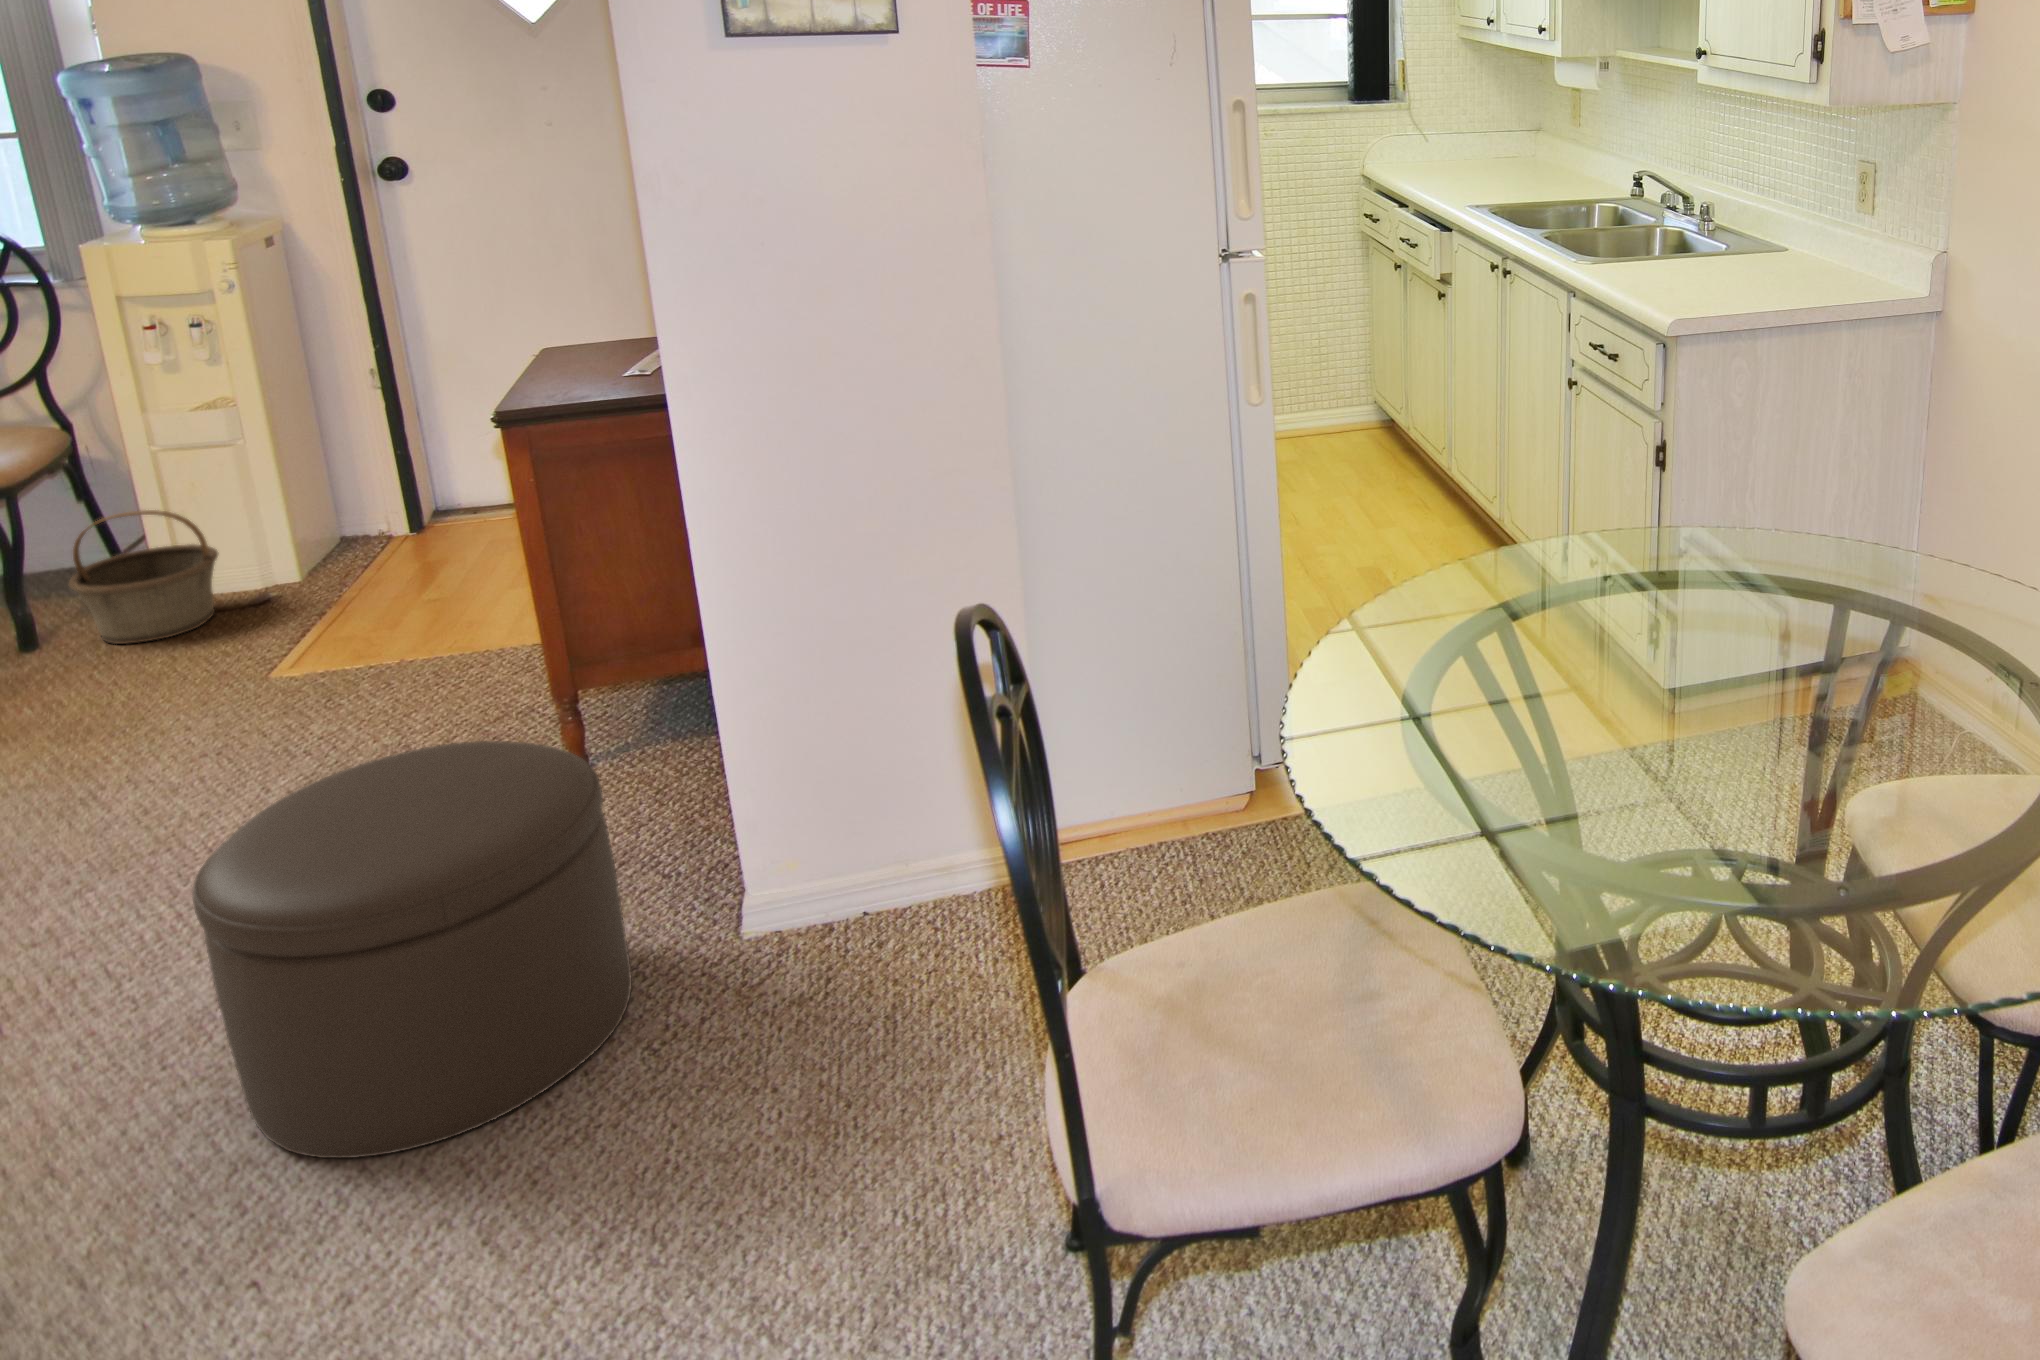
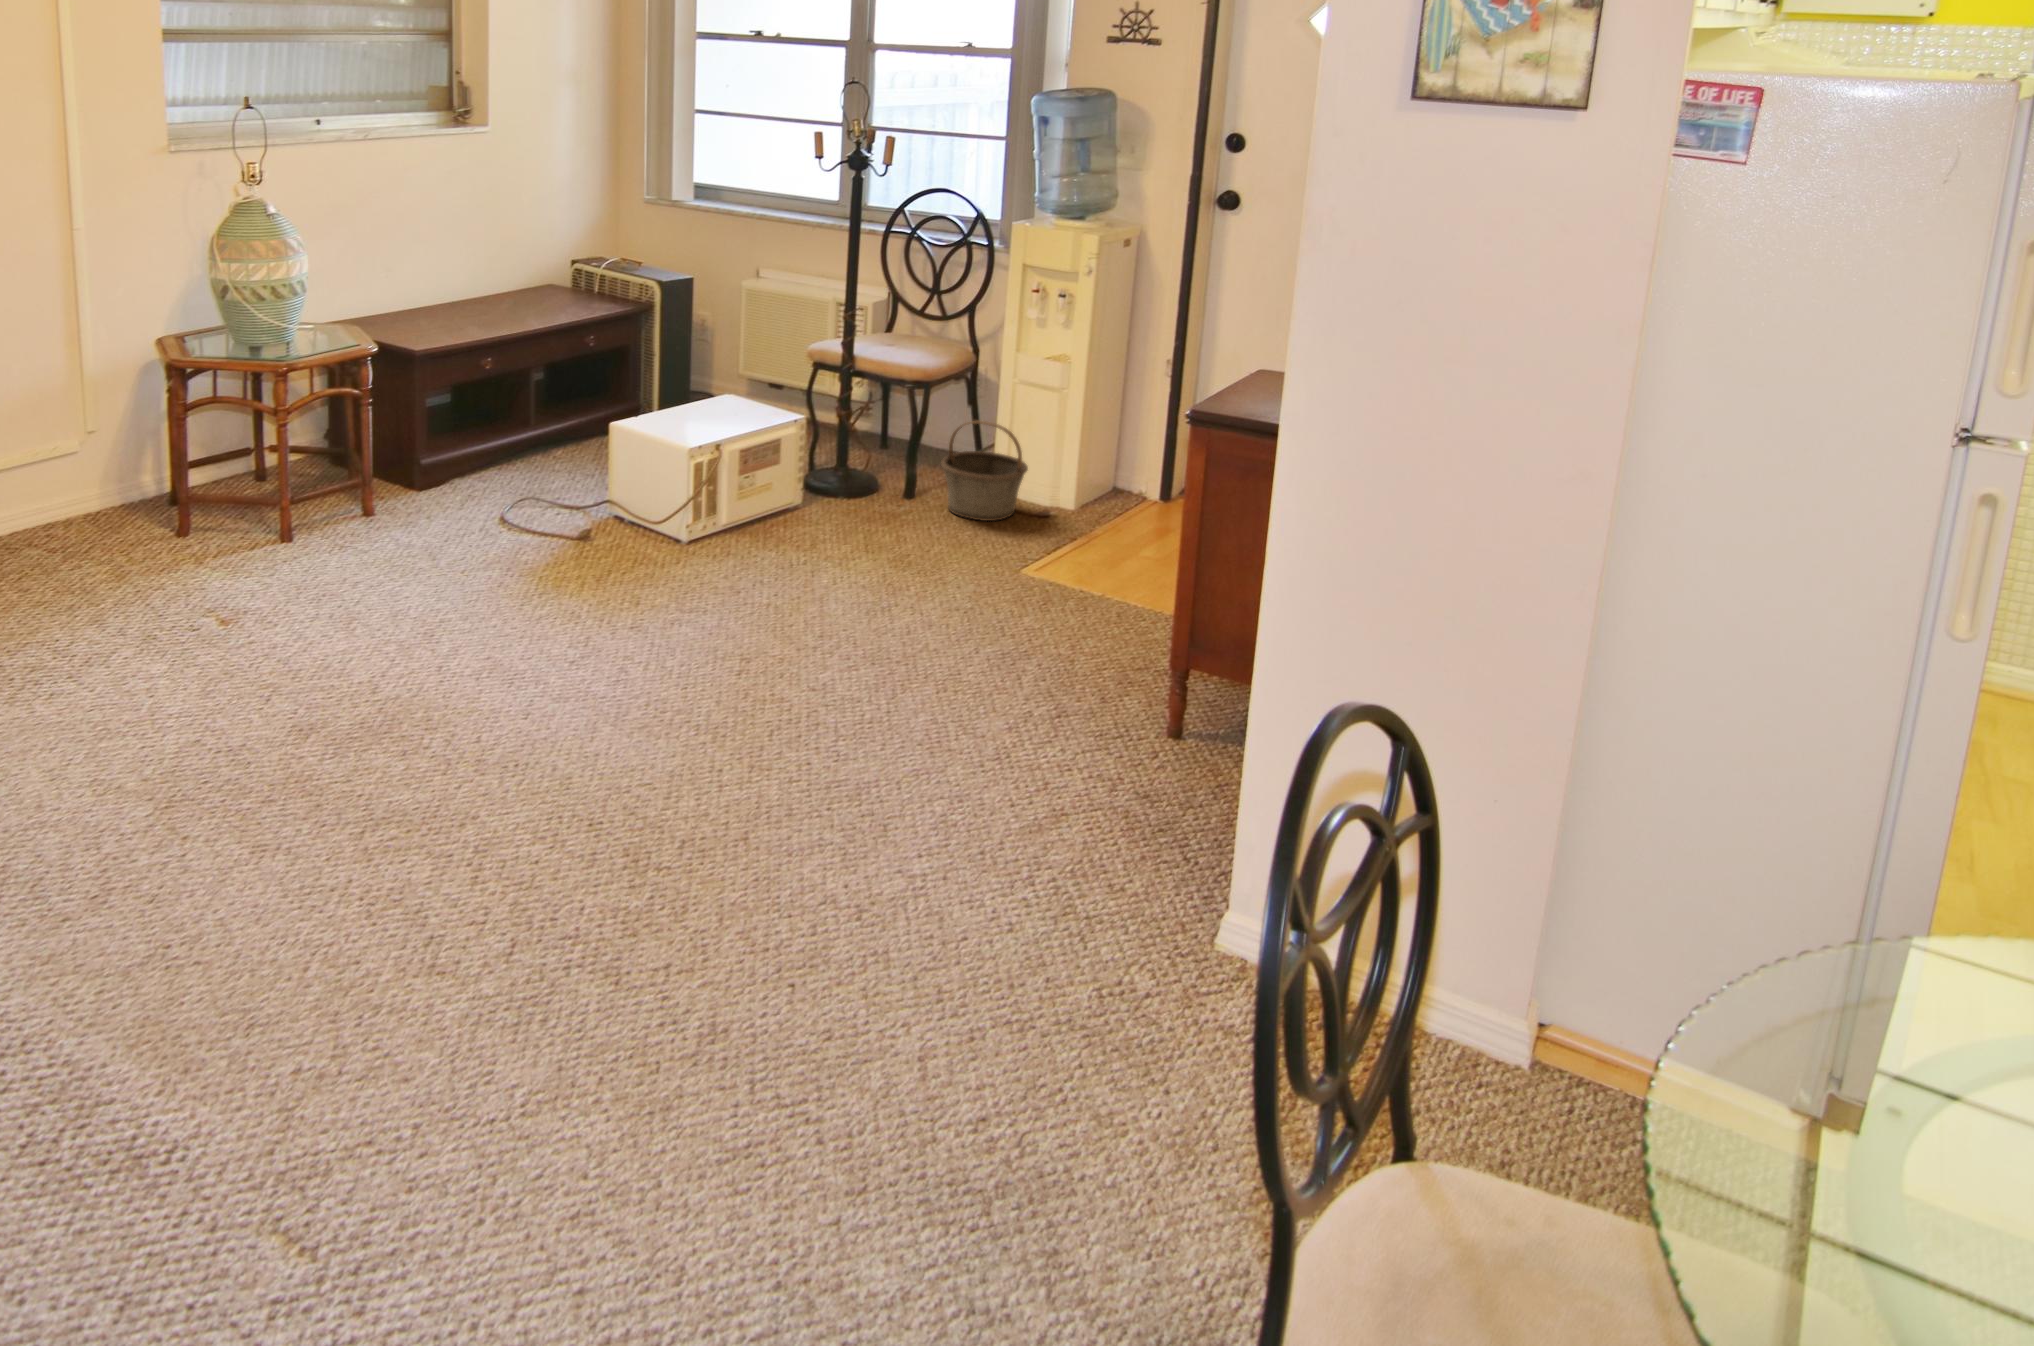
ottoman: present [192,741,632,1158] -> none [853,653,1135,976]

